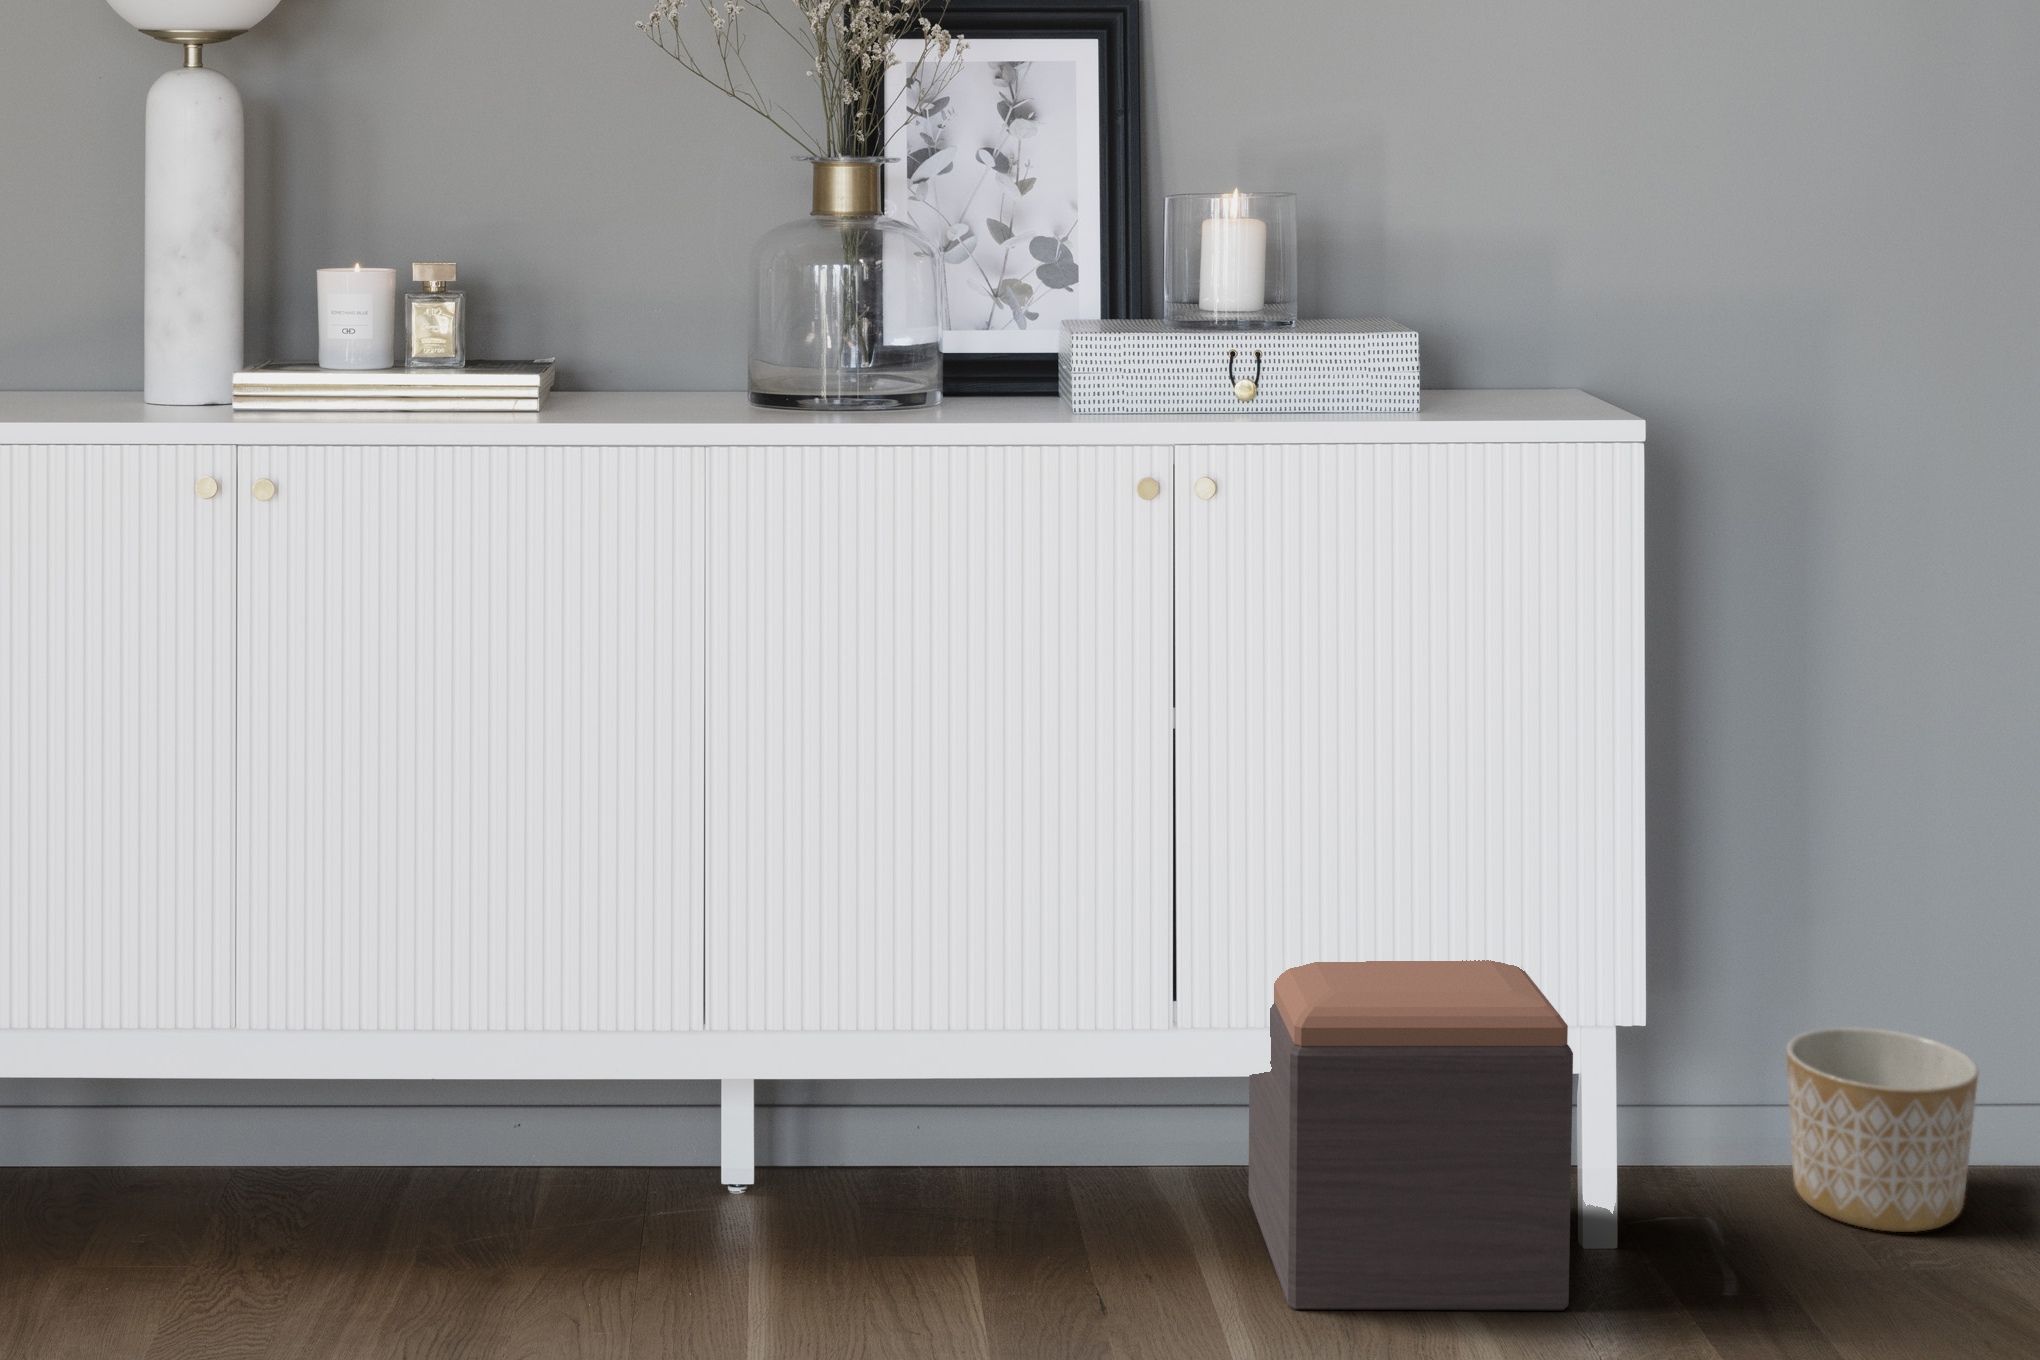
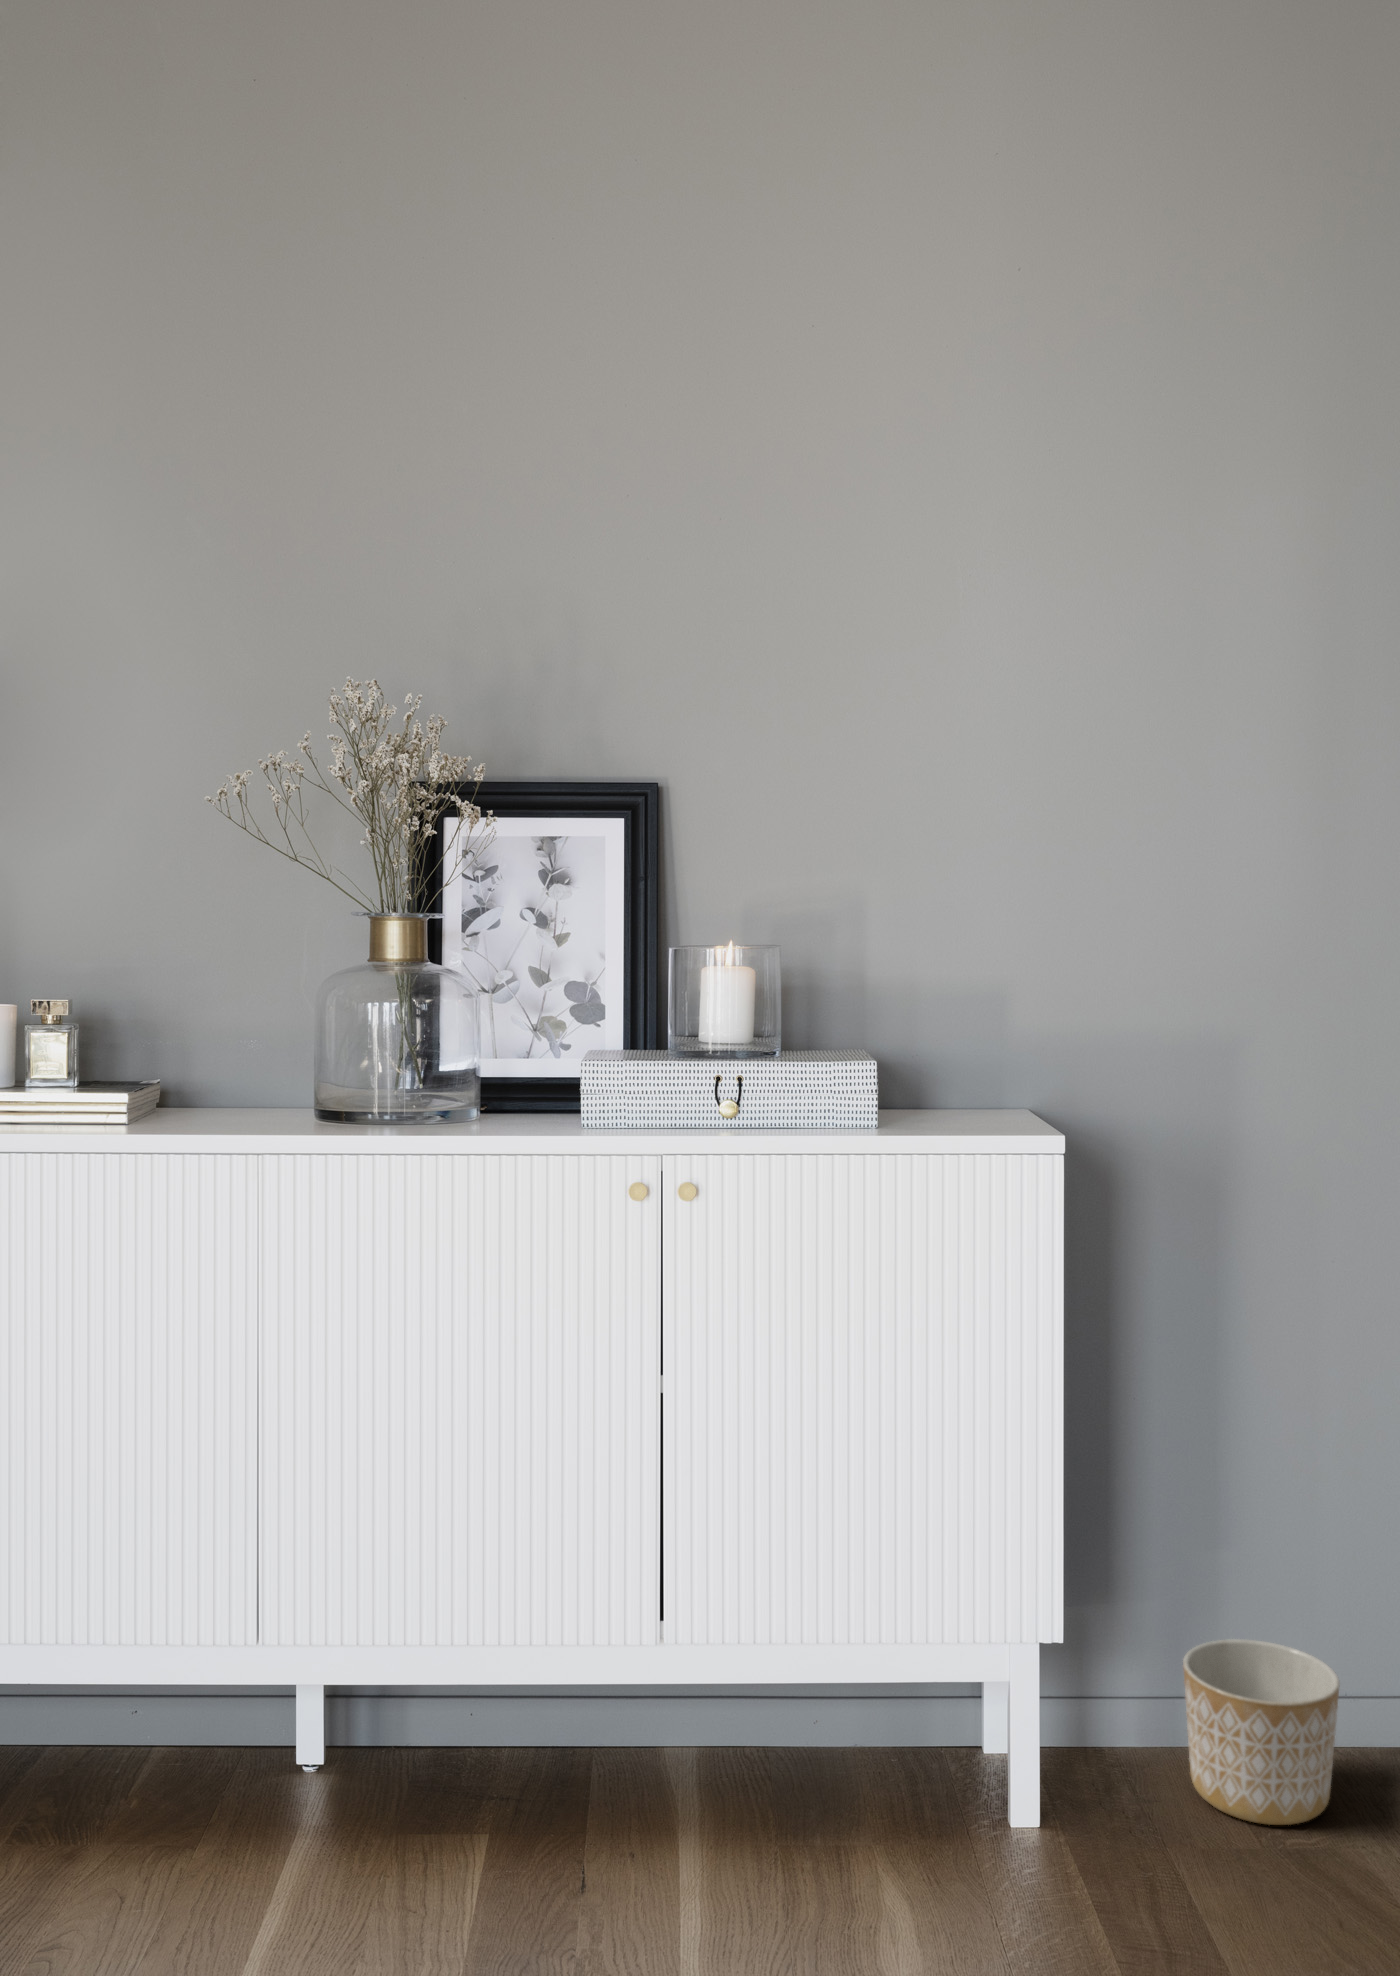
footstool: present [1249,960,1573,1310] -> none [736,1572,1004,1935]

